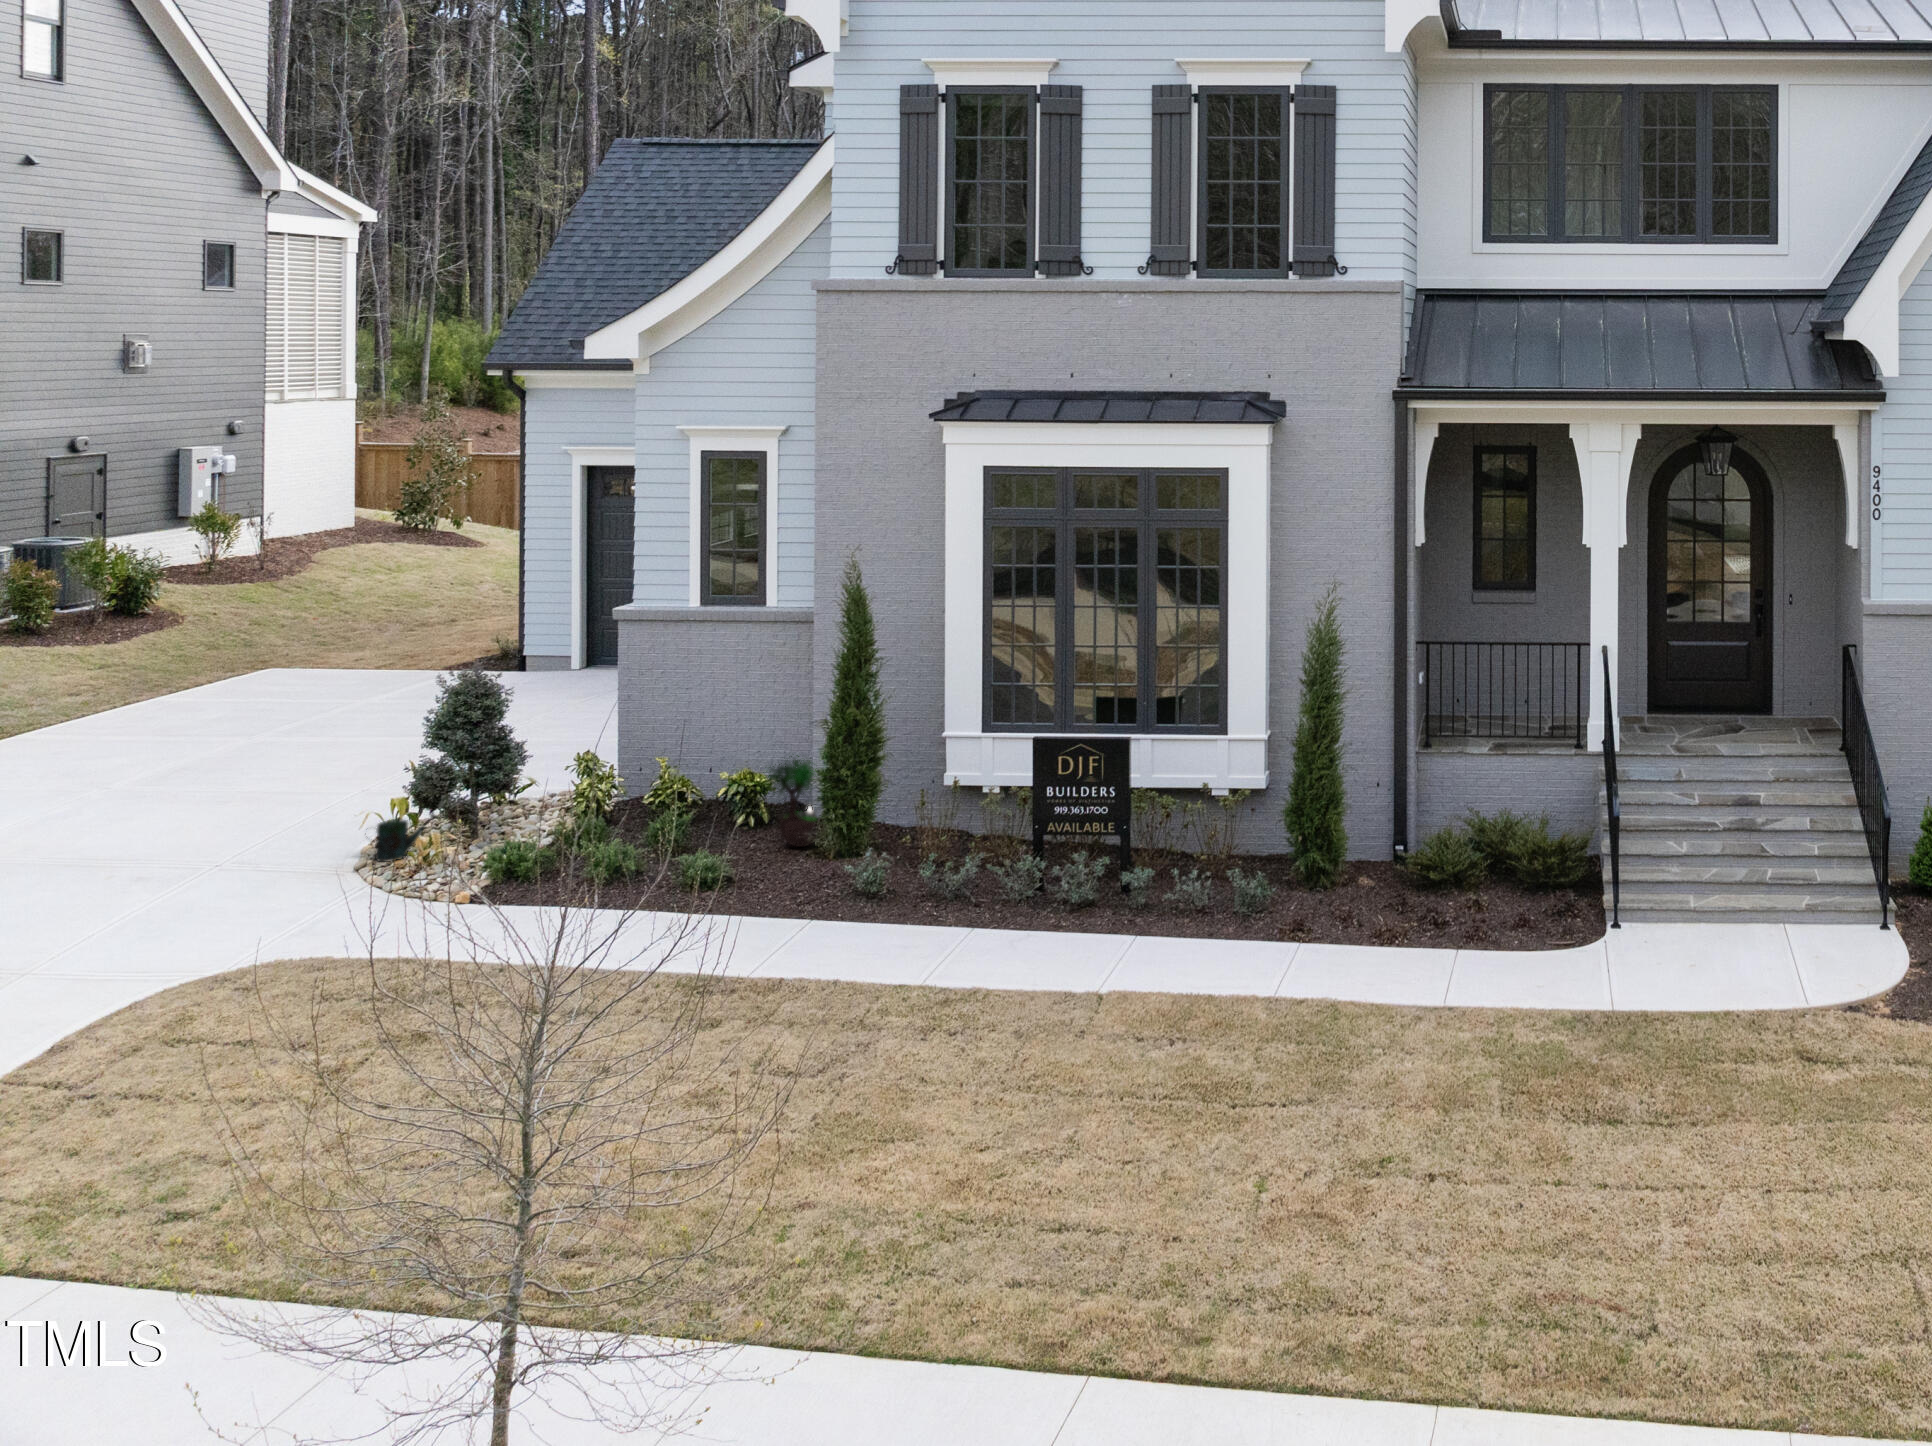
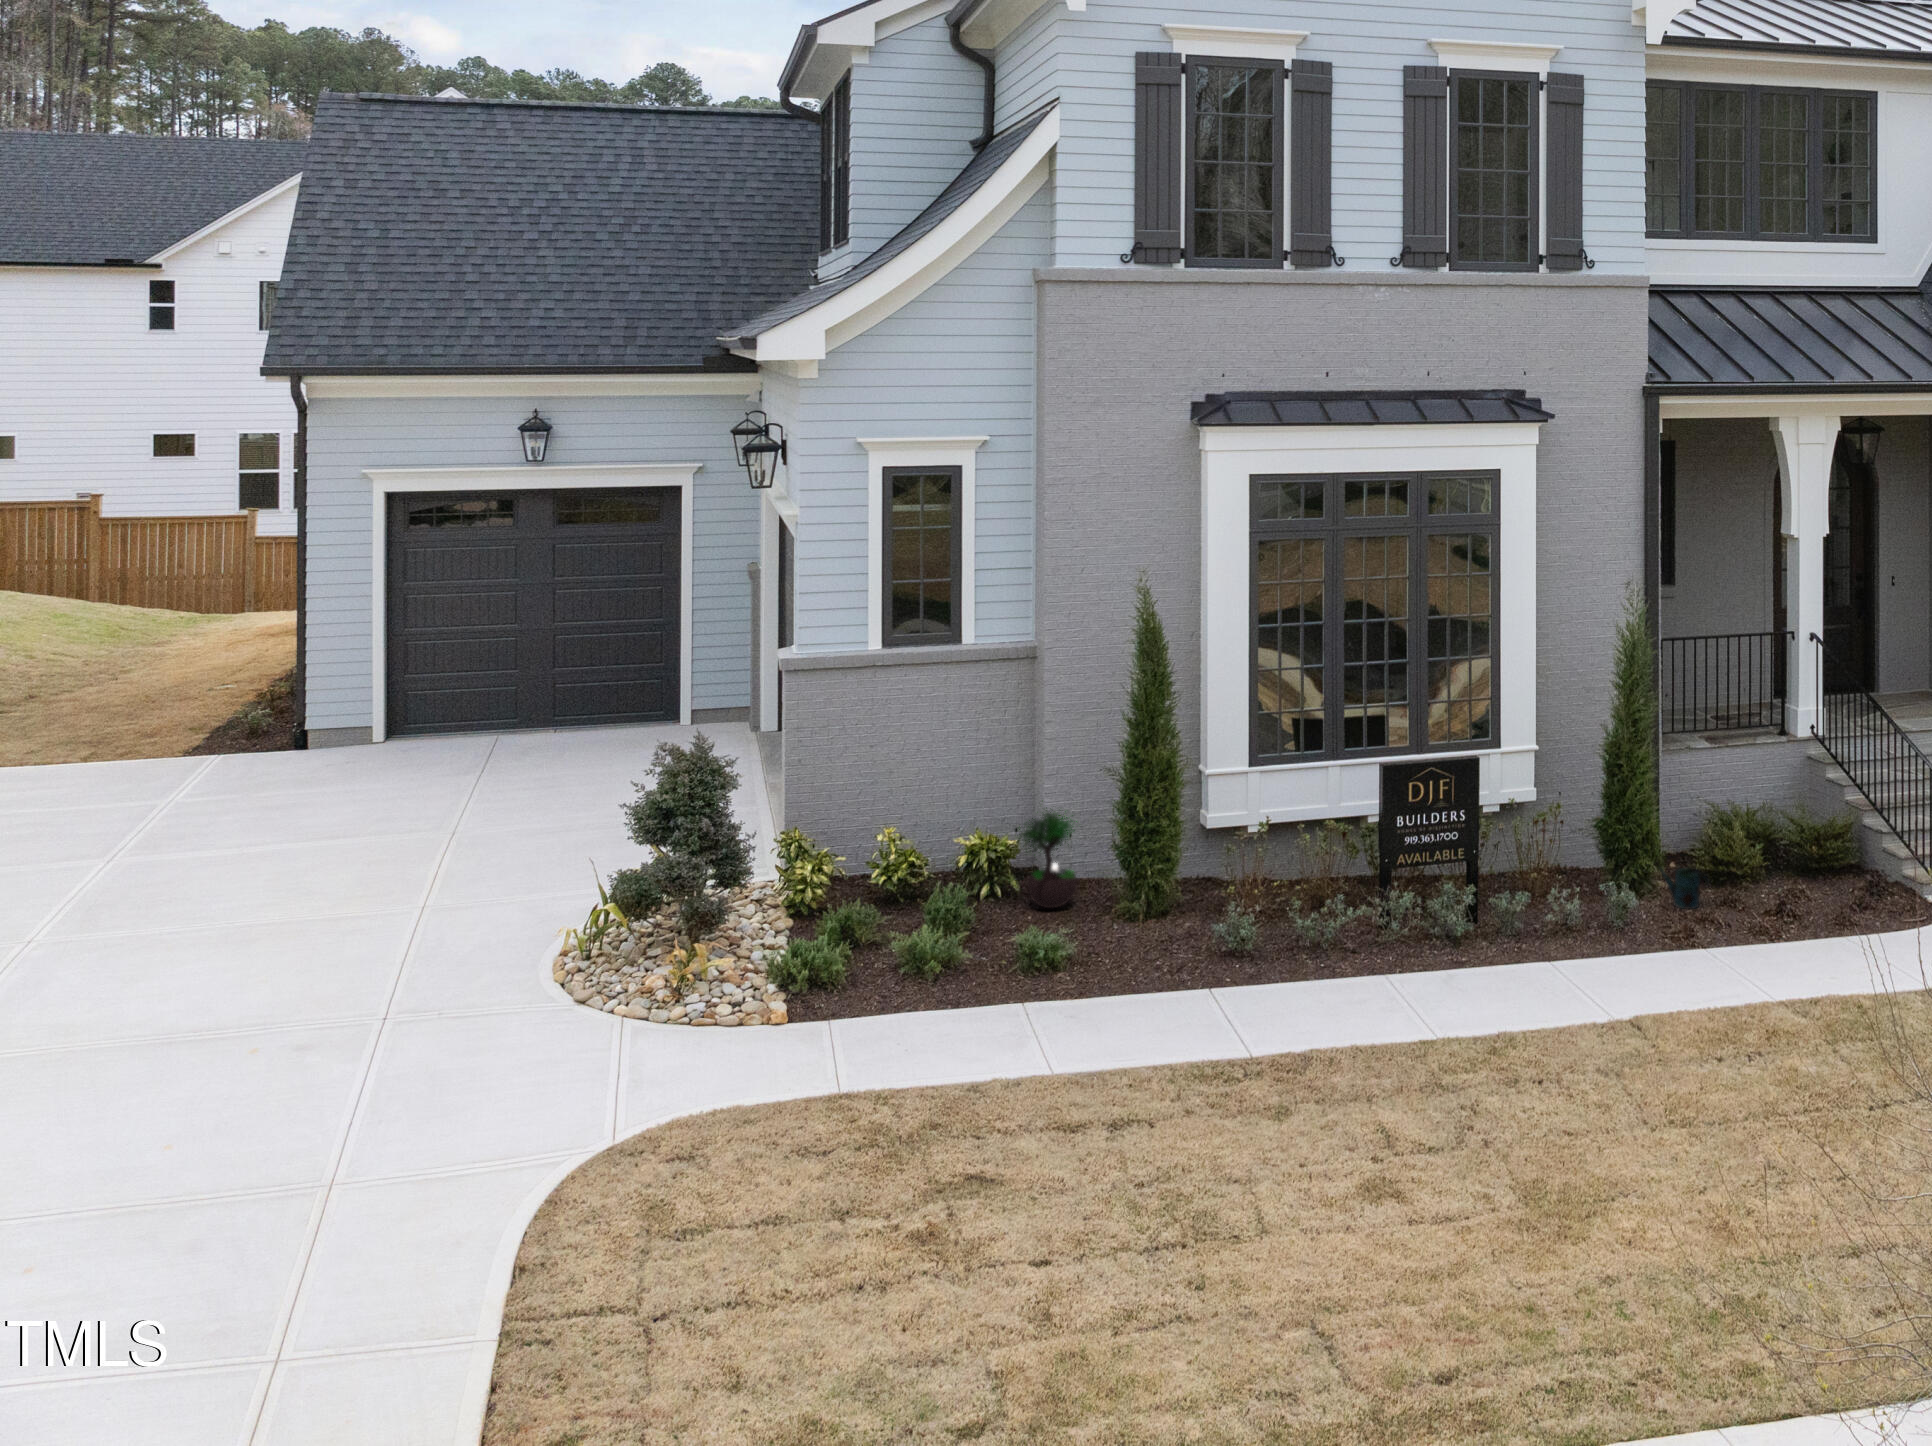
watering can: present [373,814,437,862] -> present [1655,861,1701,909]

